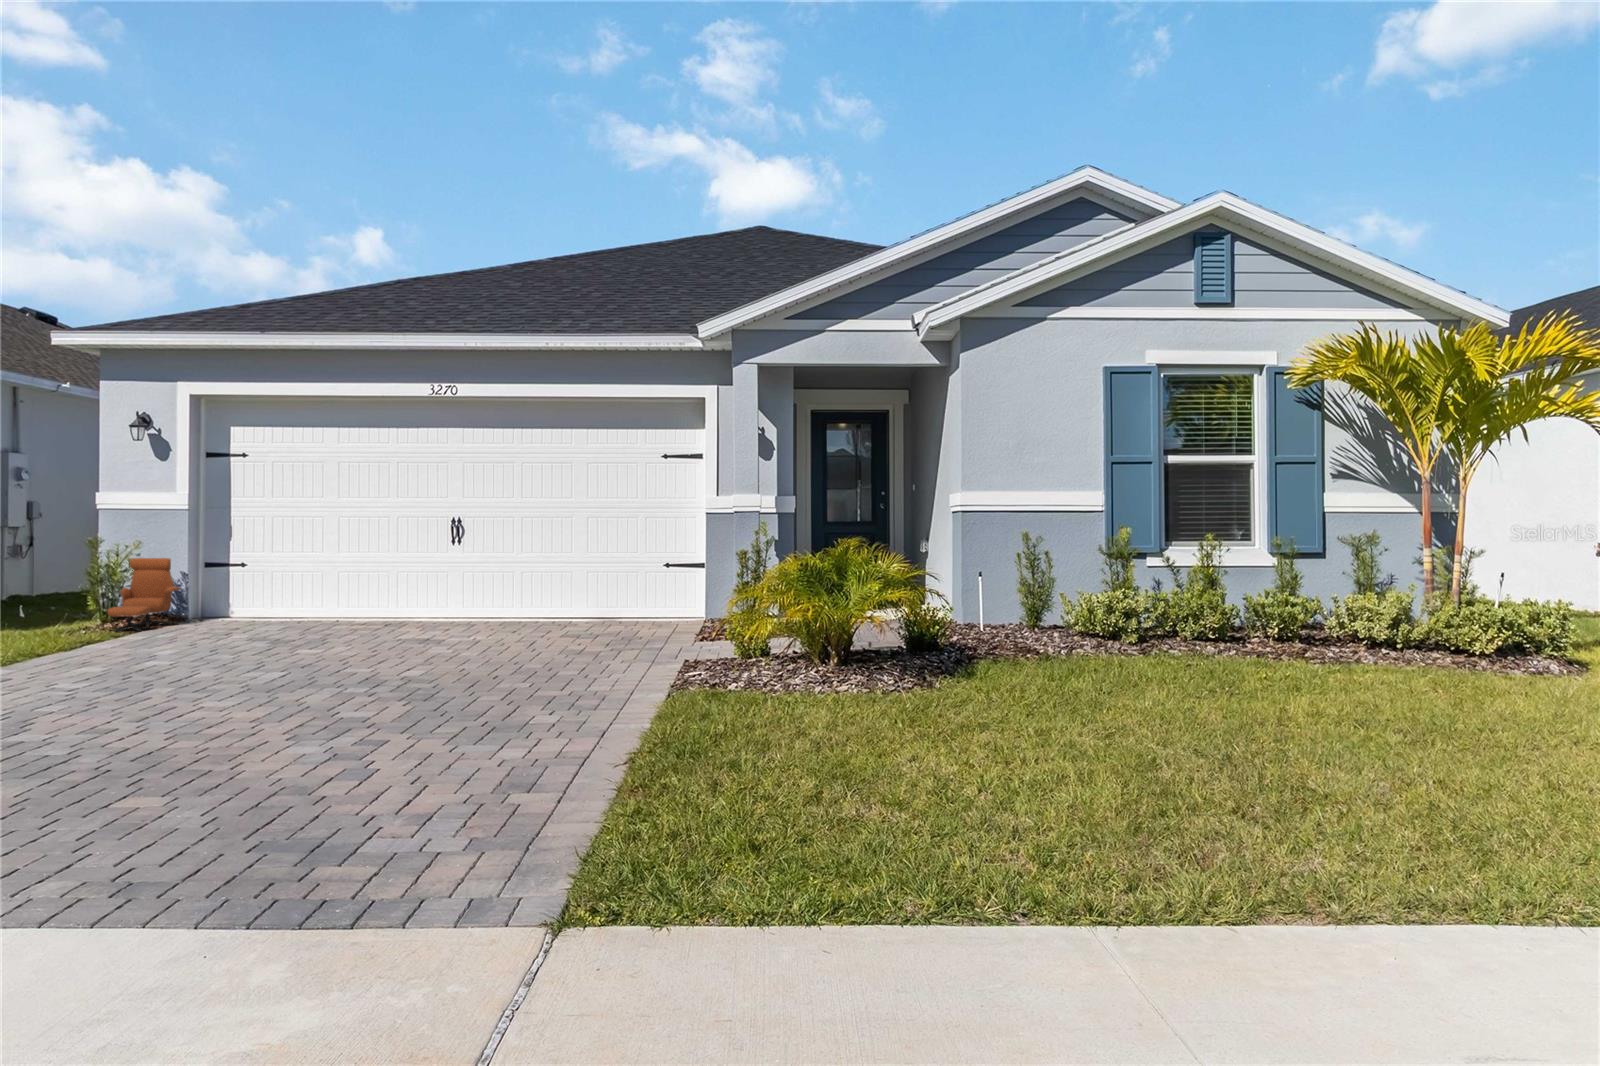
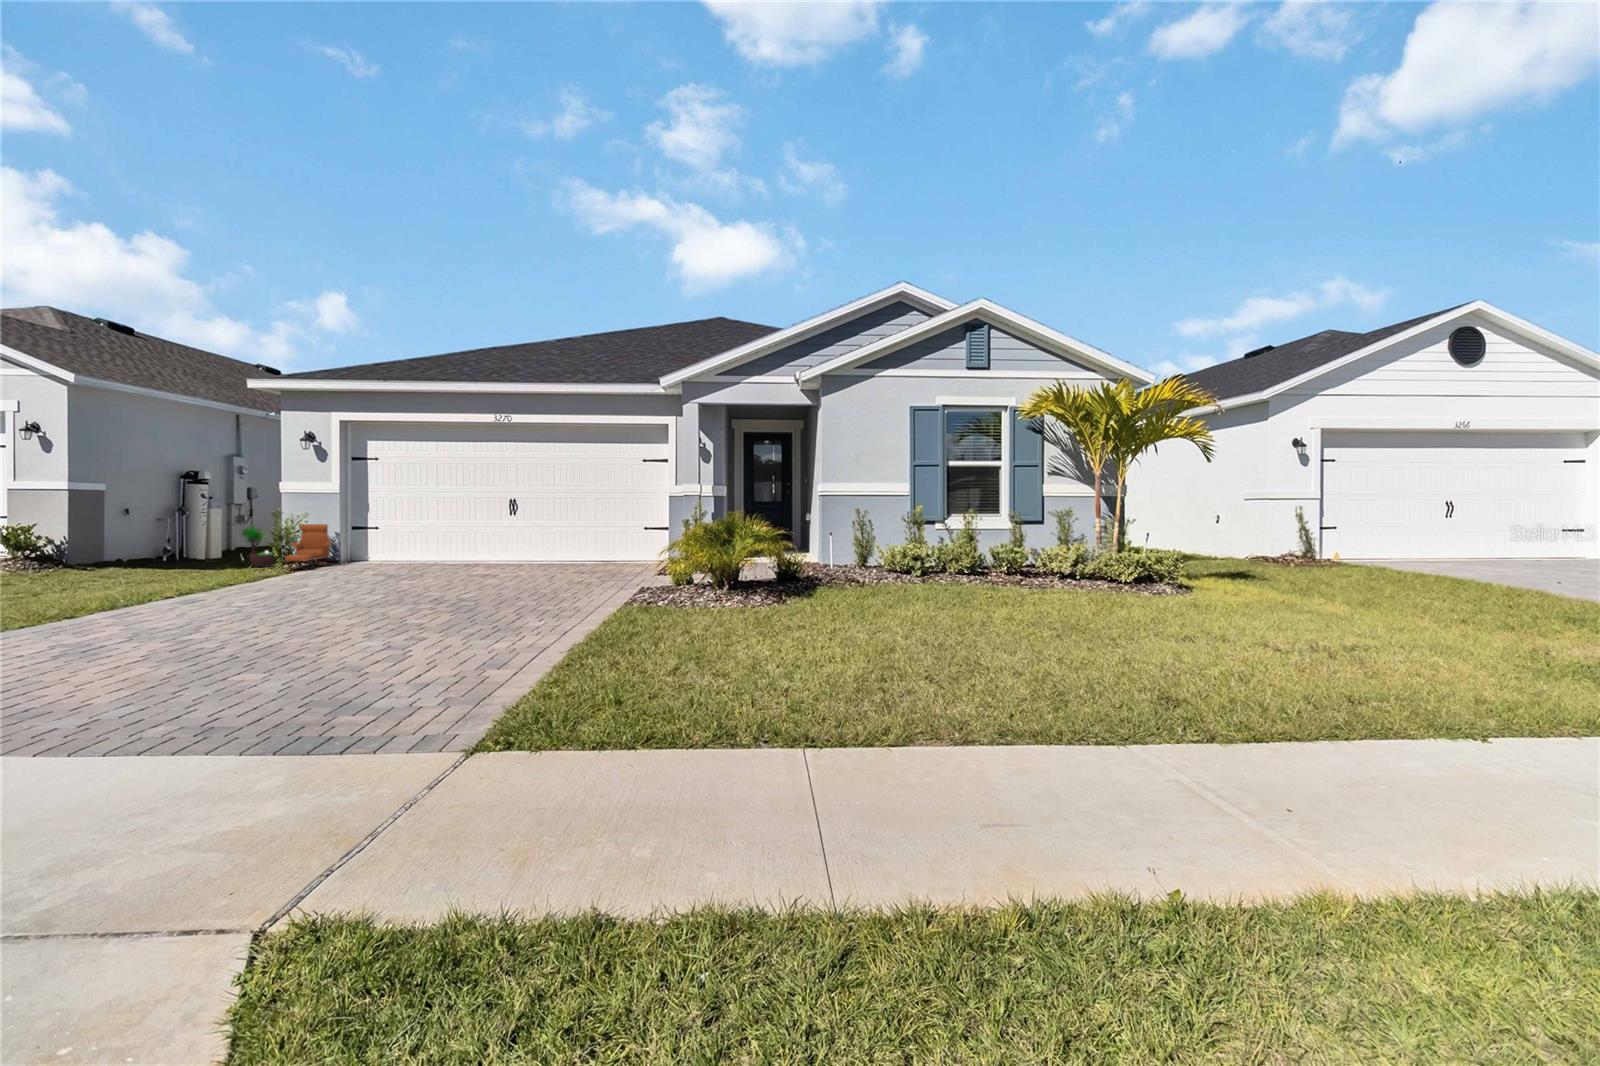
potted tree: none [36,555,88,626] -> present [241,525,274,567]

